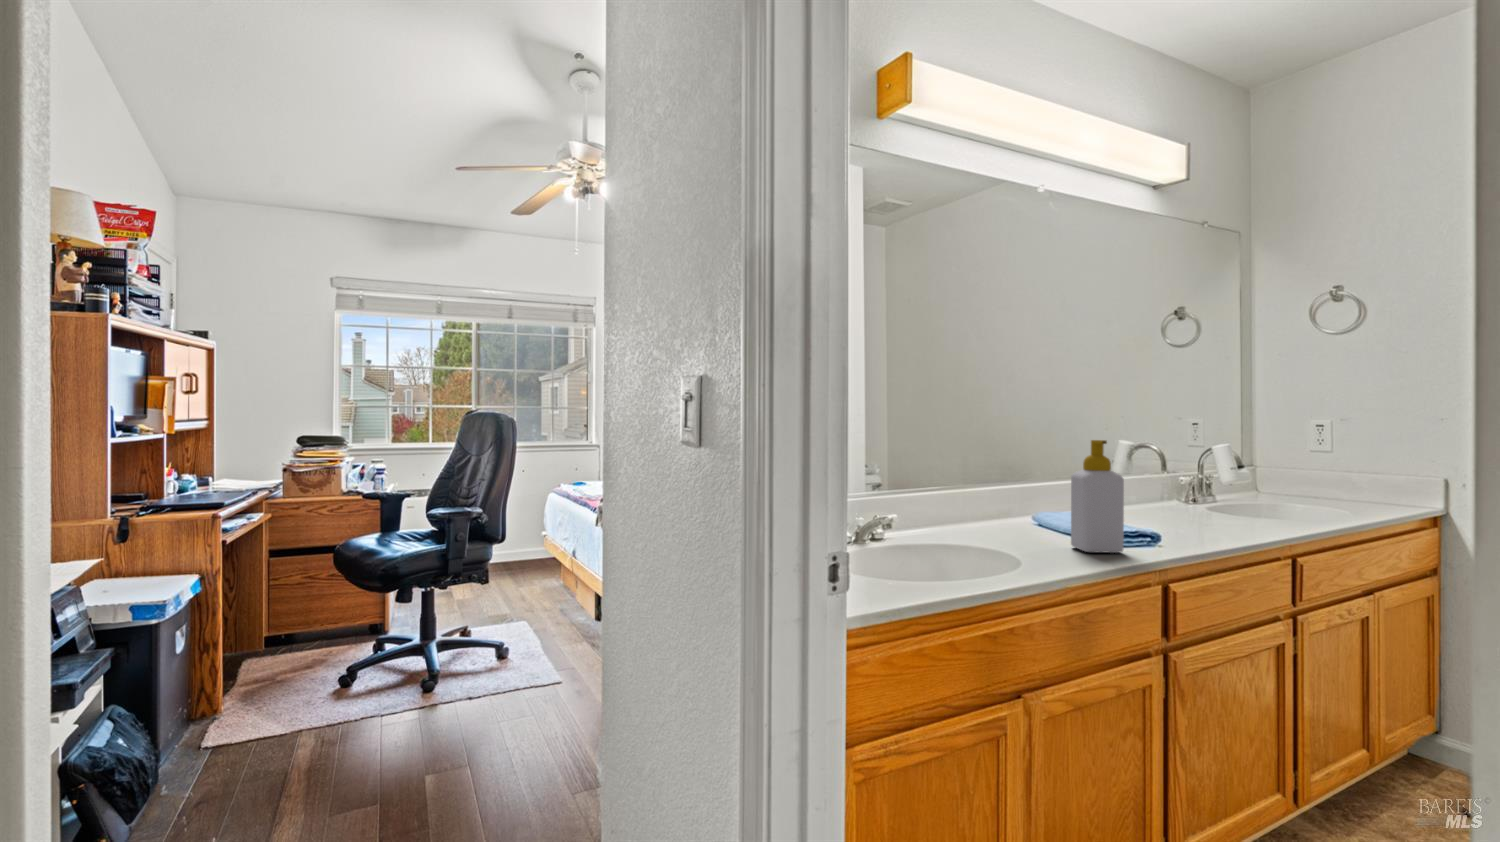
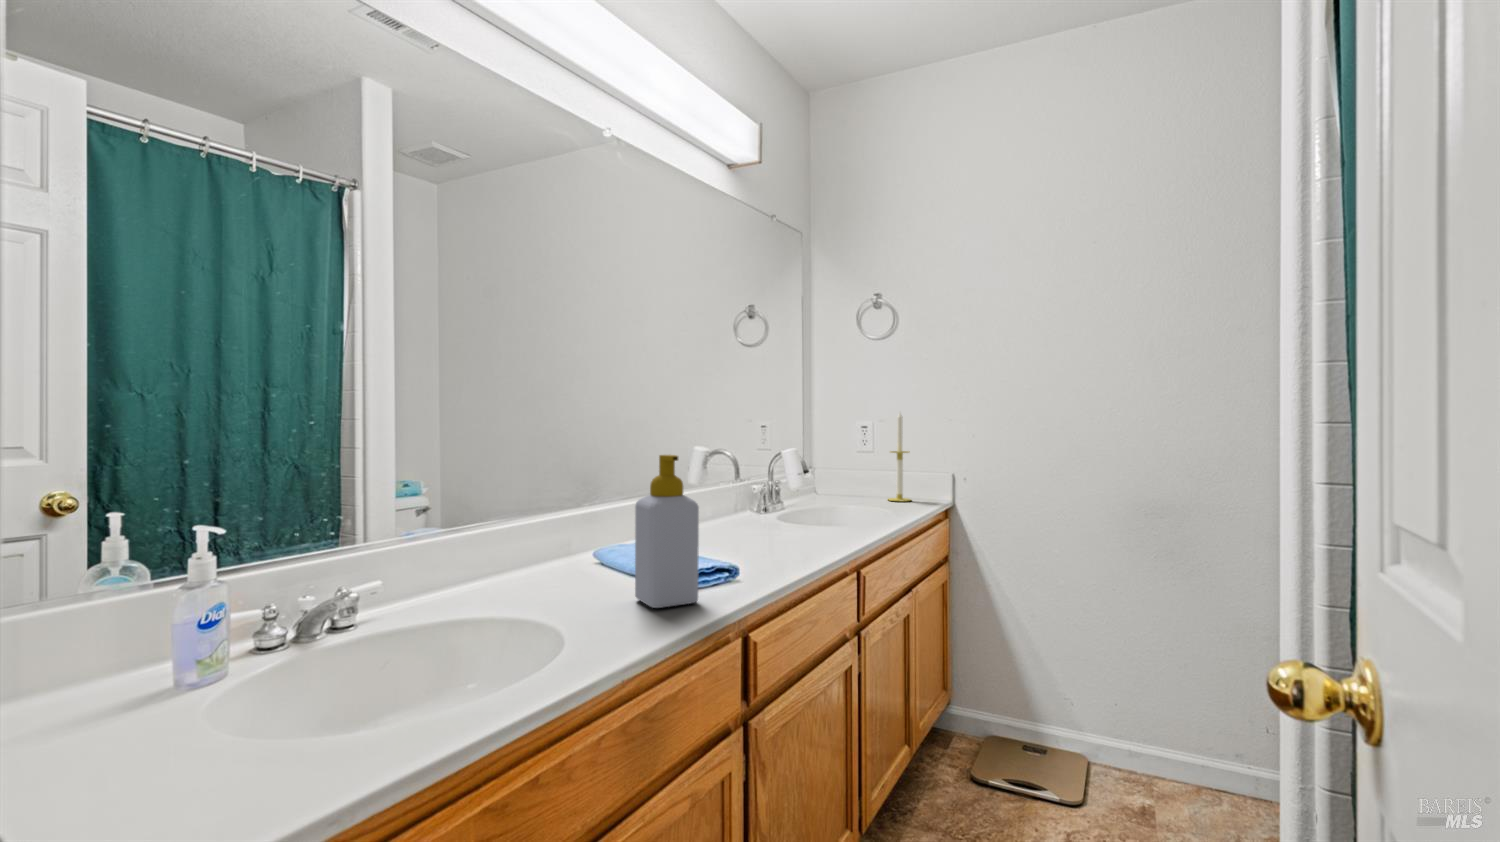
candle: none [1349,408,1383,505] -> present [888,413,911,502]

